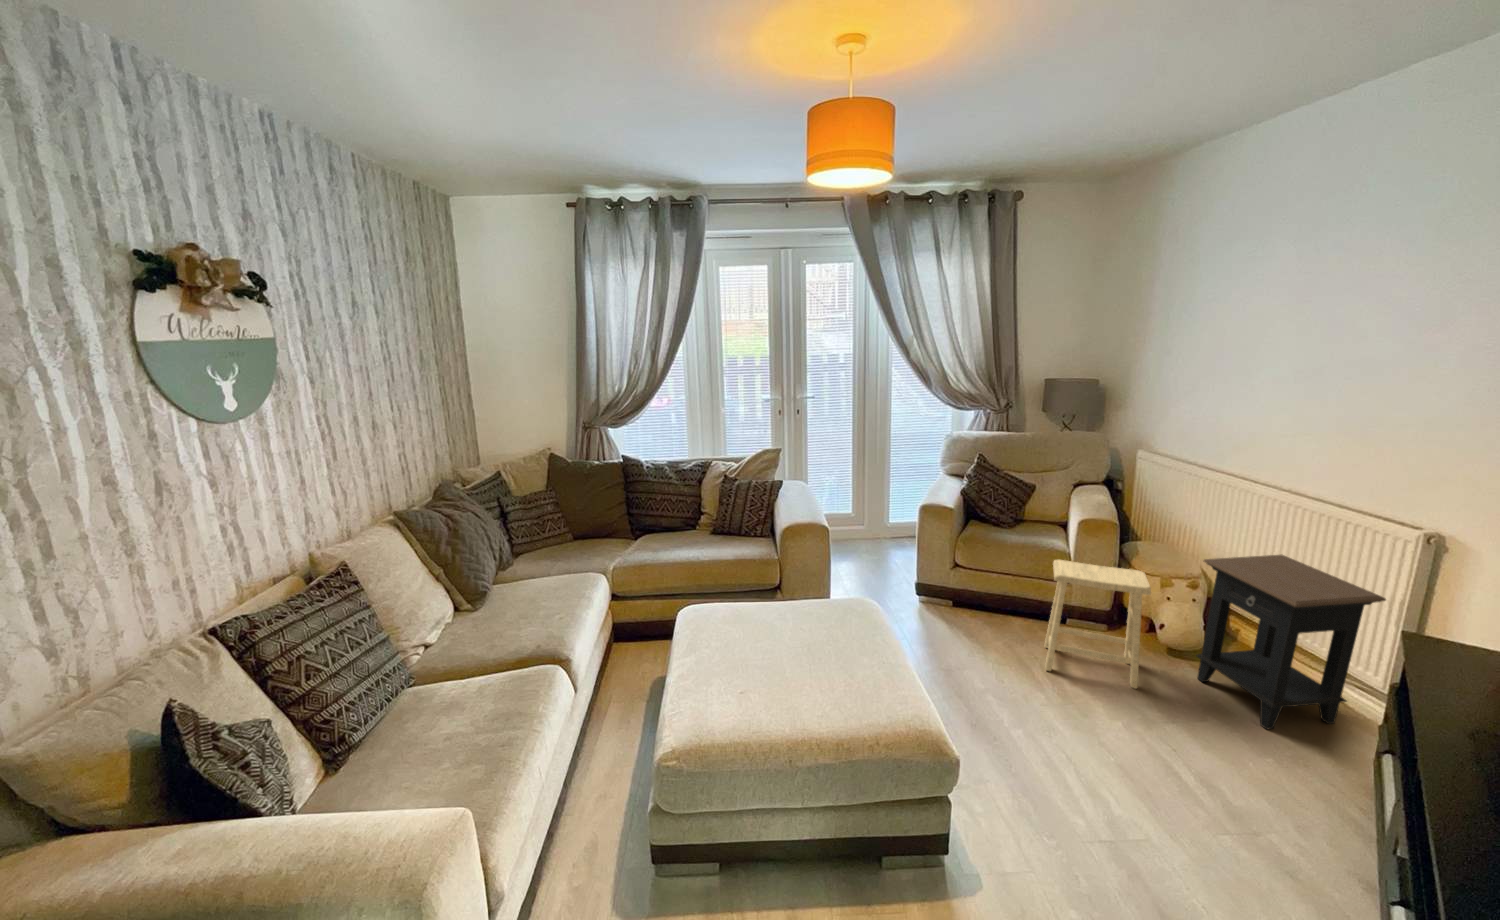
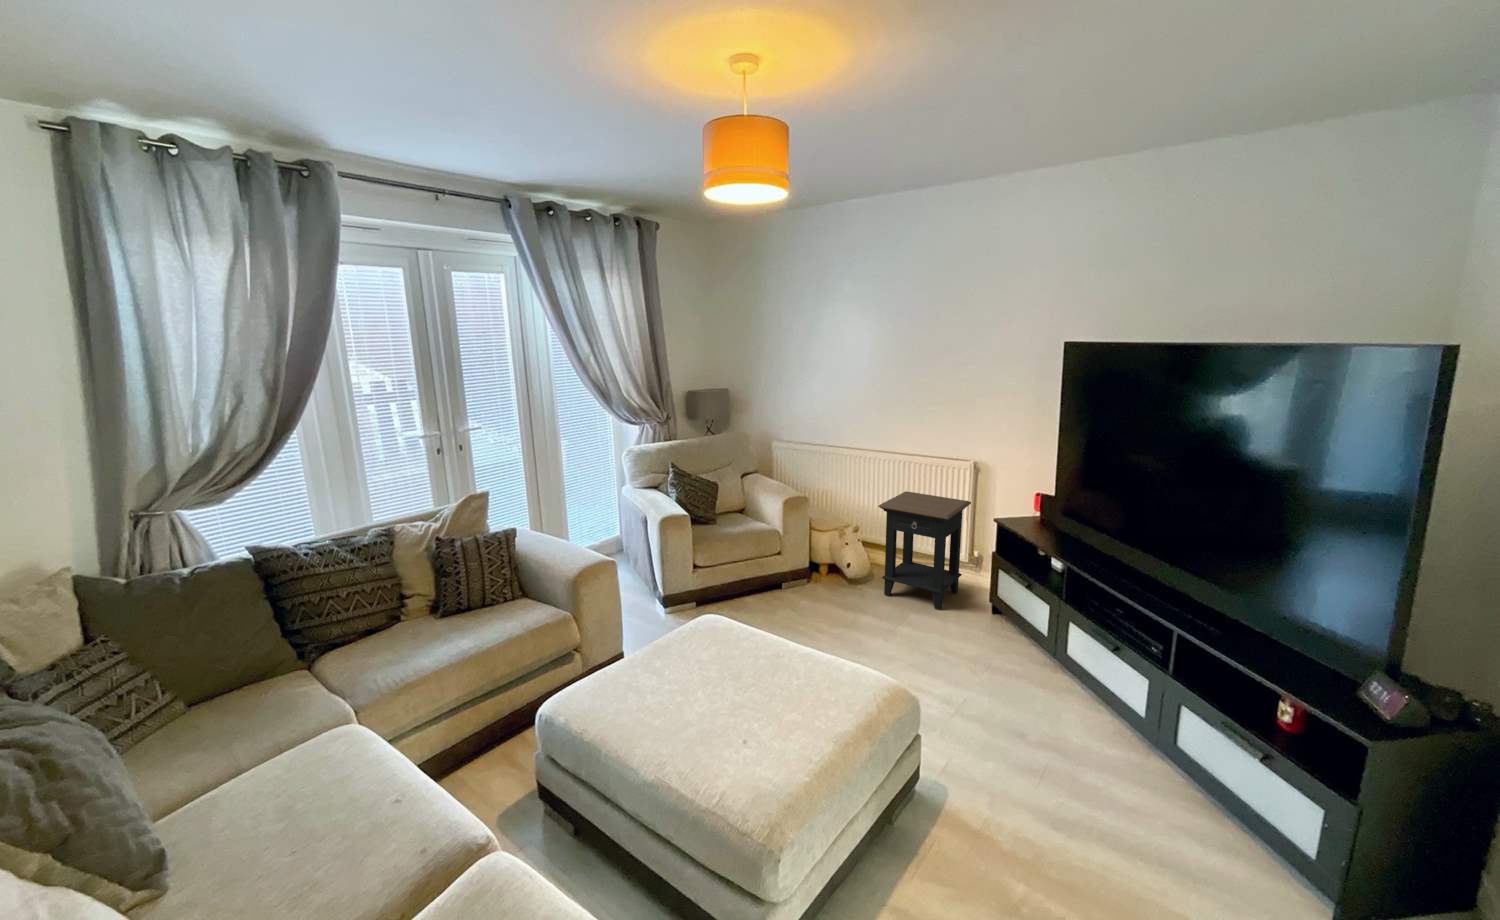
footstool: present [1045,560,1151,689] -> none [788,526,865,629]

